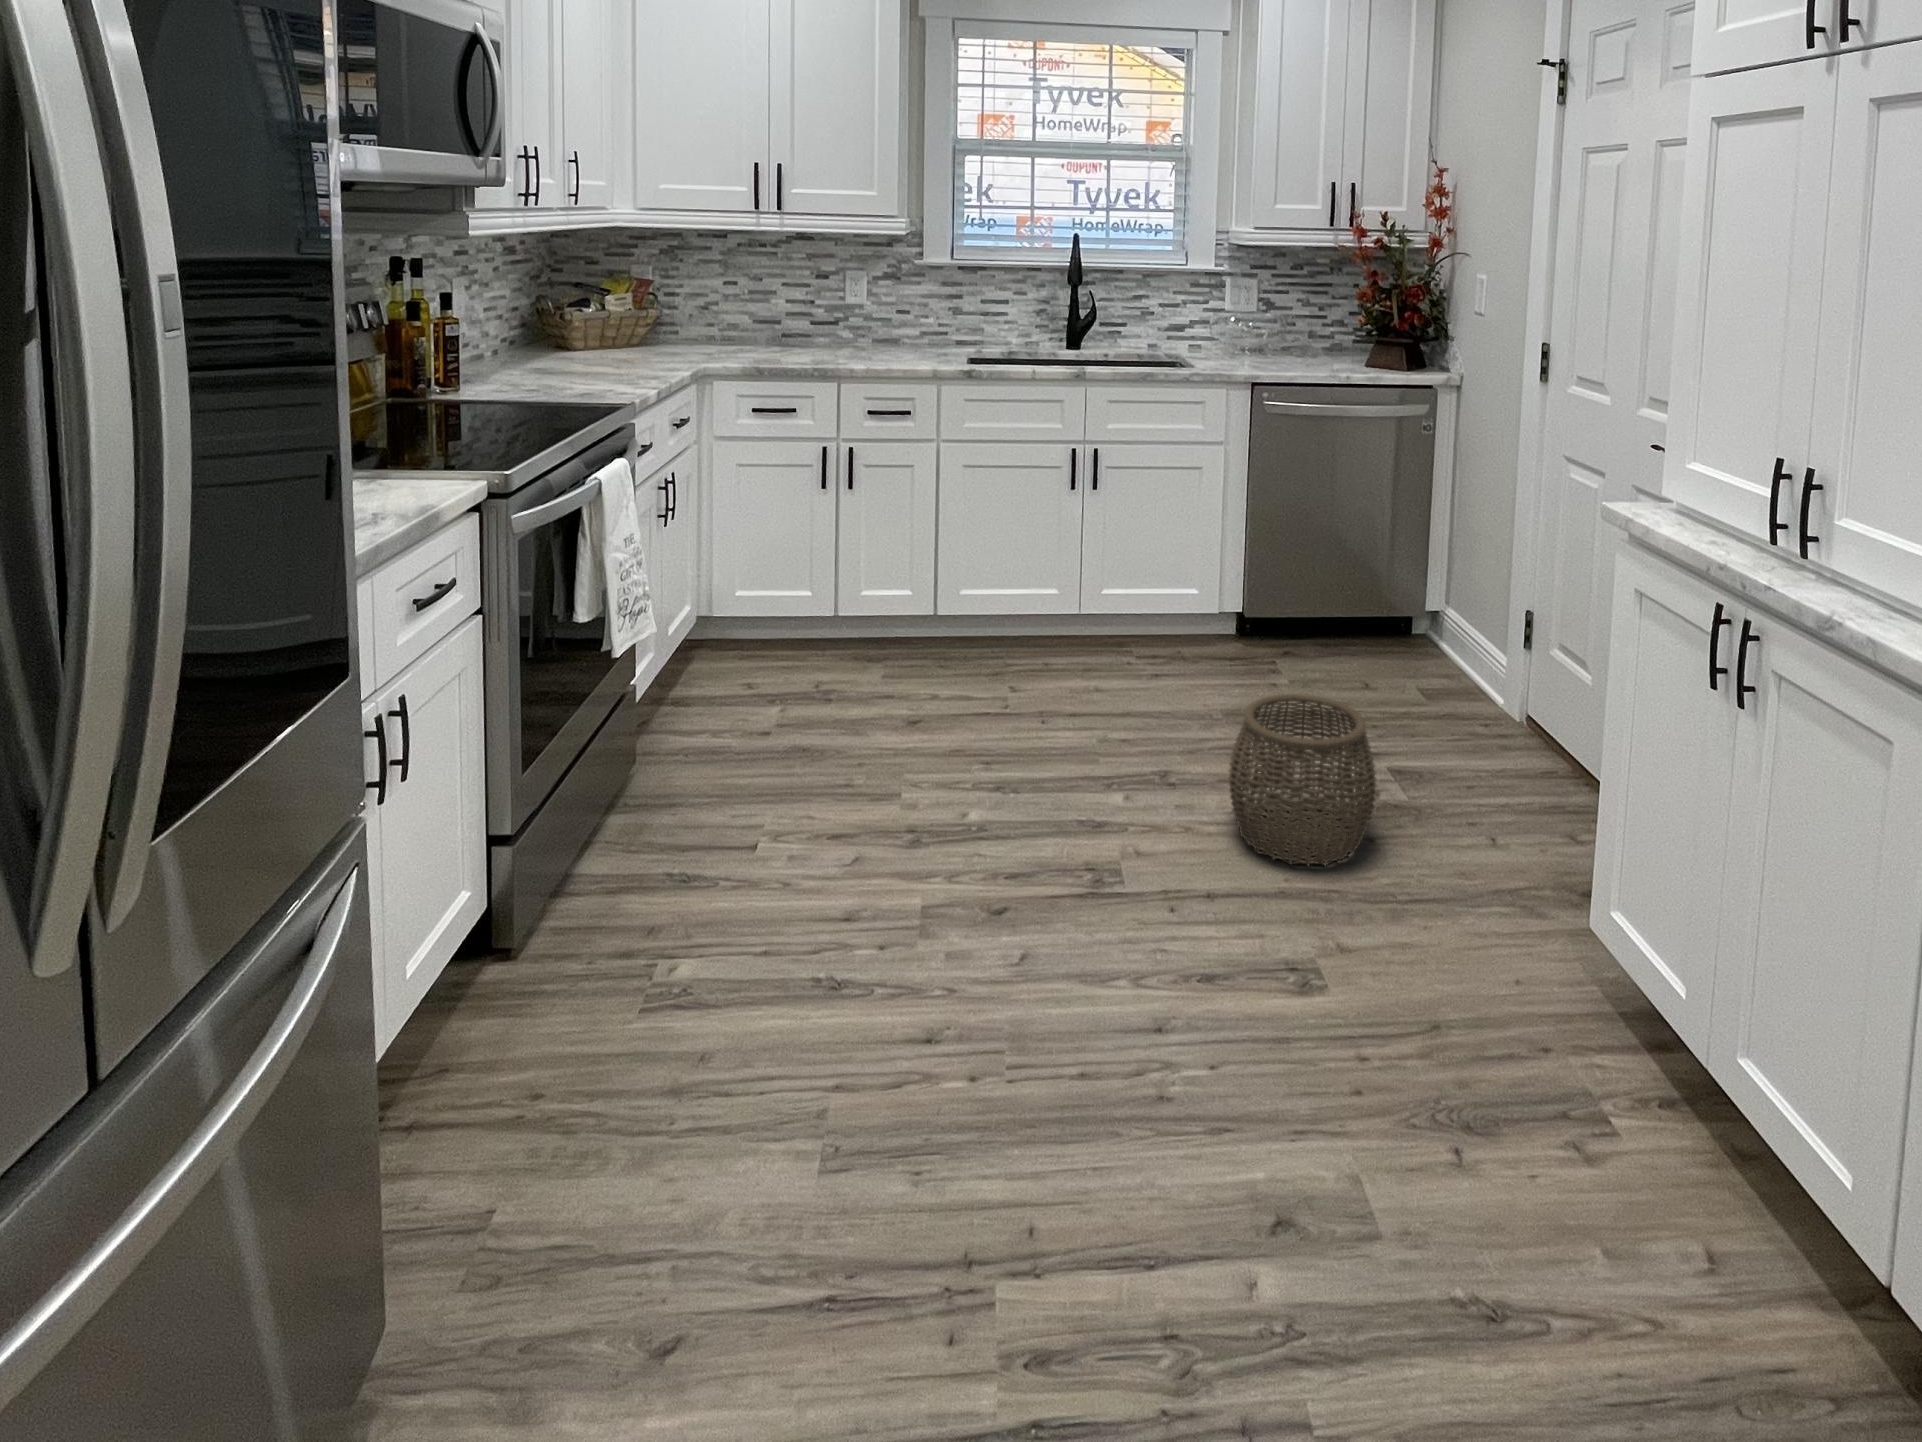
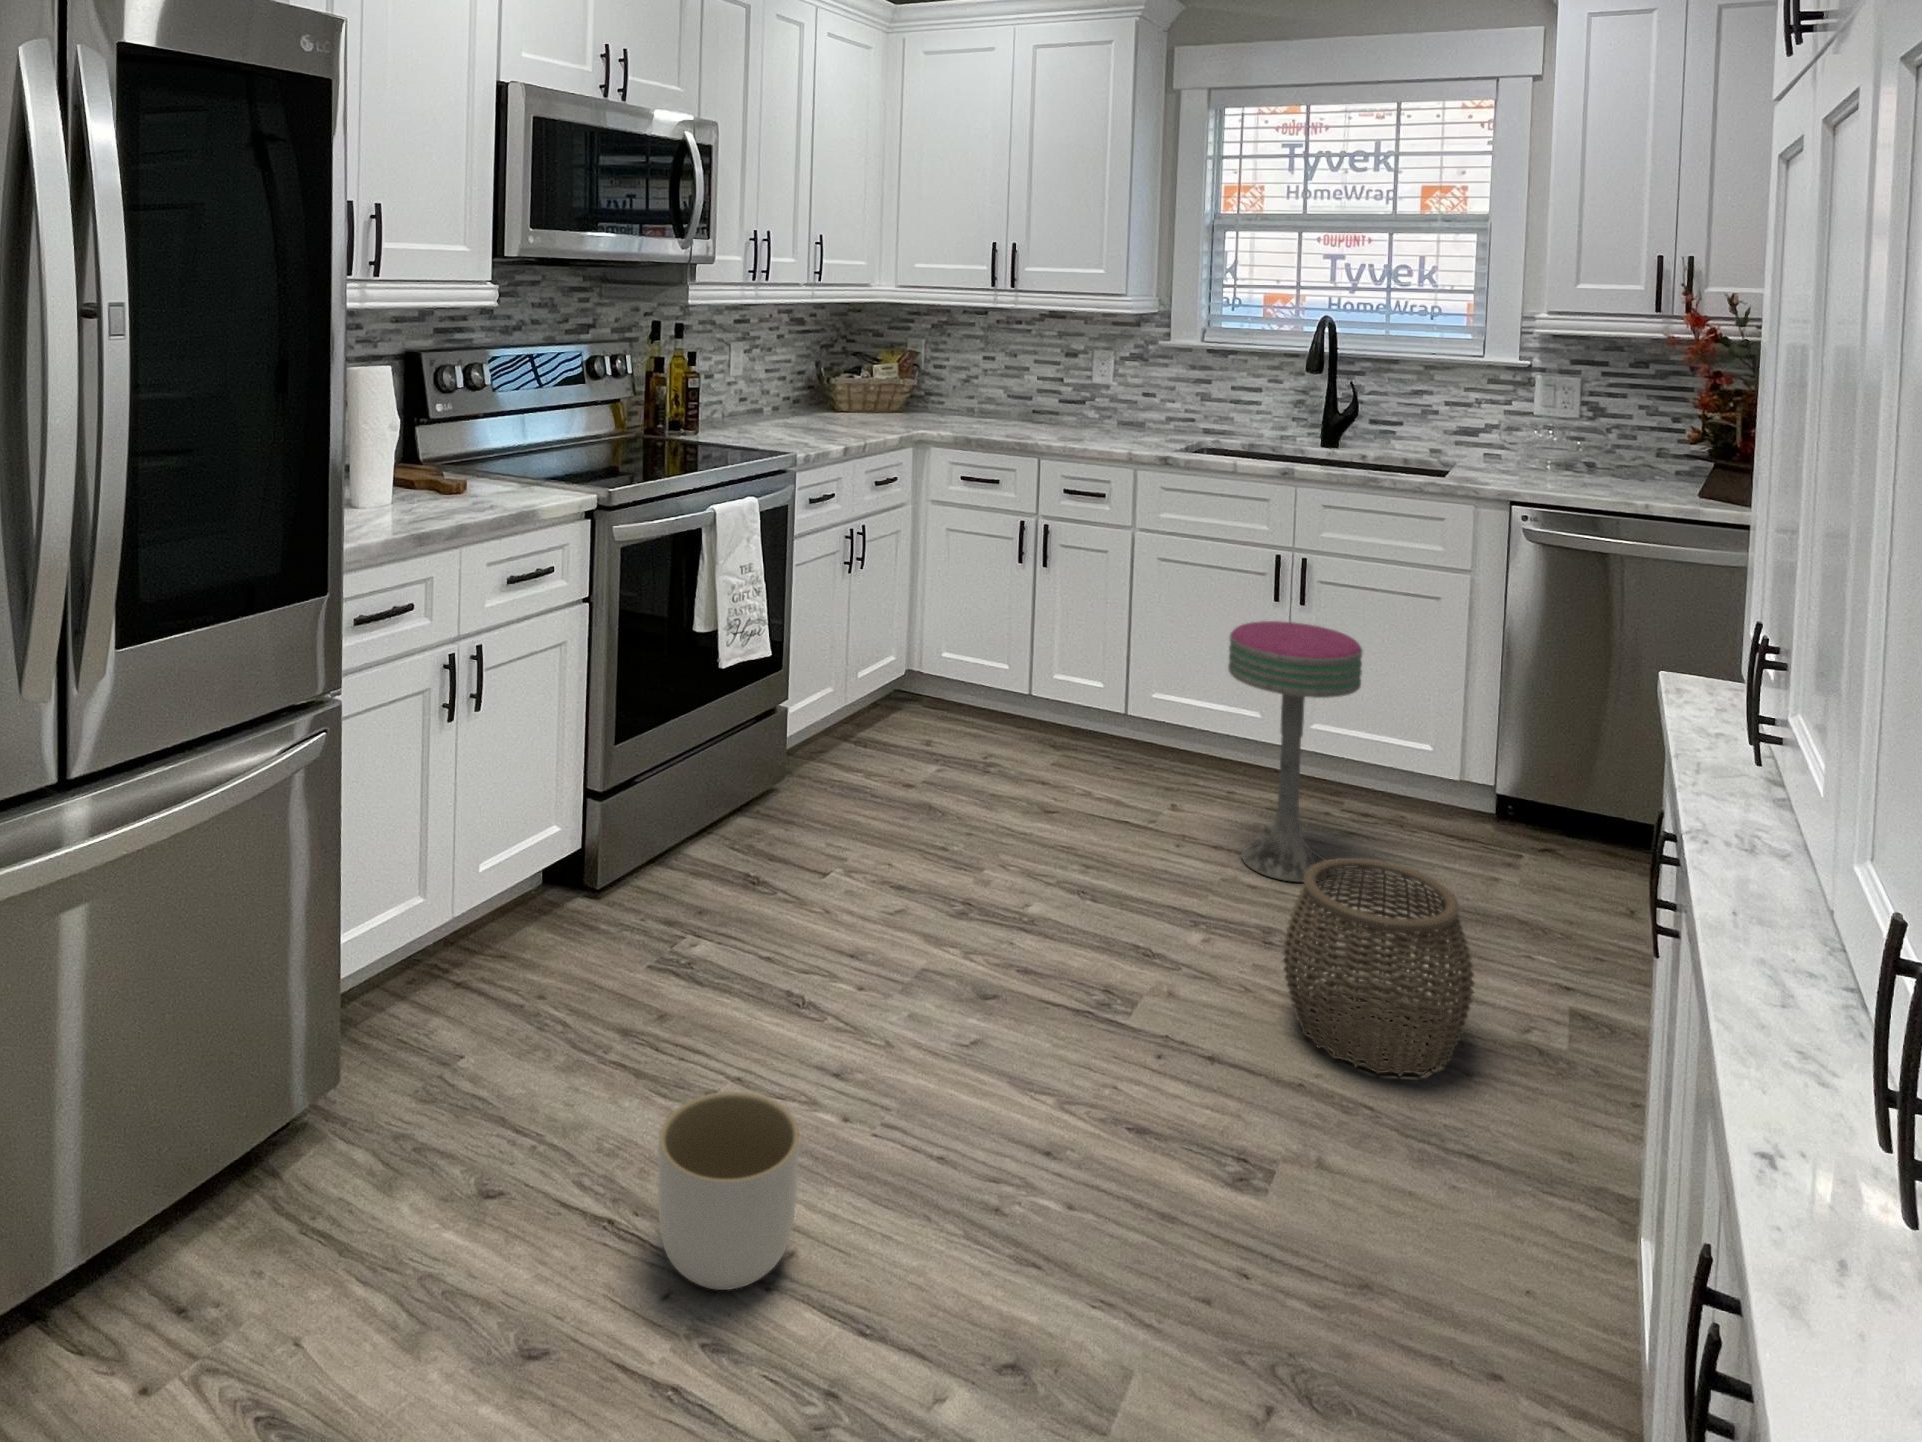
bar stool: none [1086,507,1198,731] -> present [1228,621,1362,882]
planter: none [901,1090,1053,1310] -> present [658,1092,800,1290]

